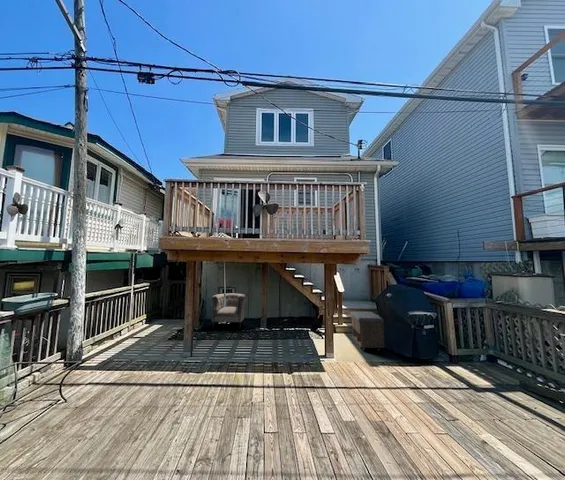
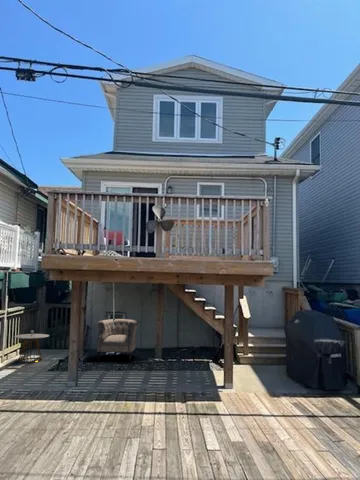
side table: none [139,304,170,333] -> present [14,330,49,363]
storage bench: present [351,311,384,350] -> none [257,341,293,384]

